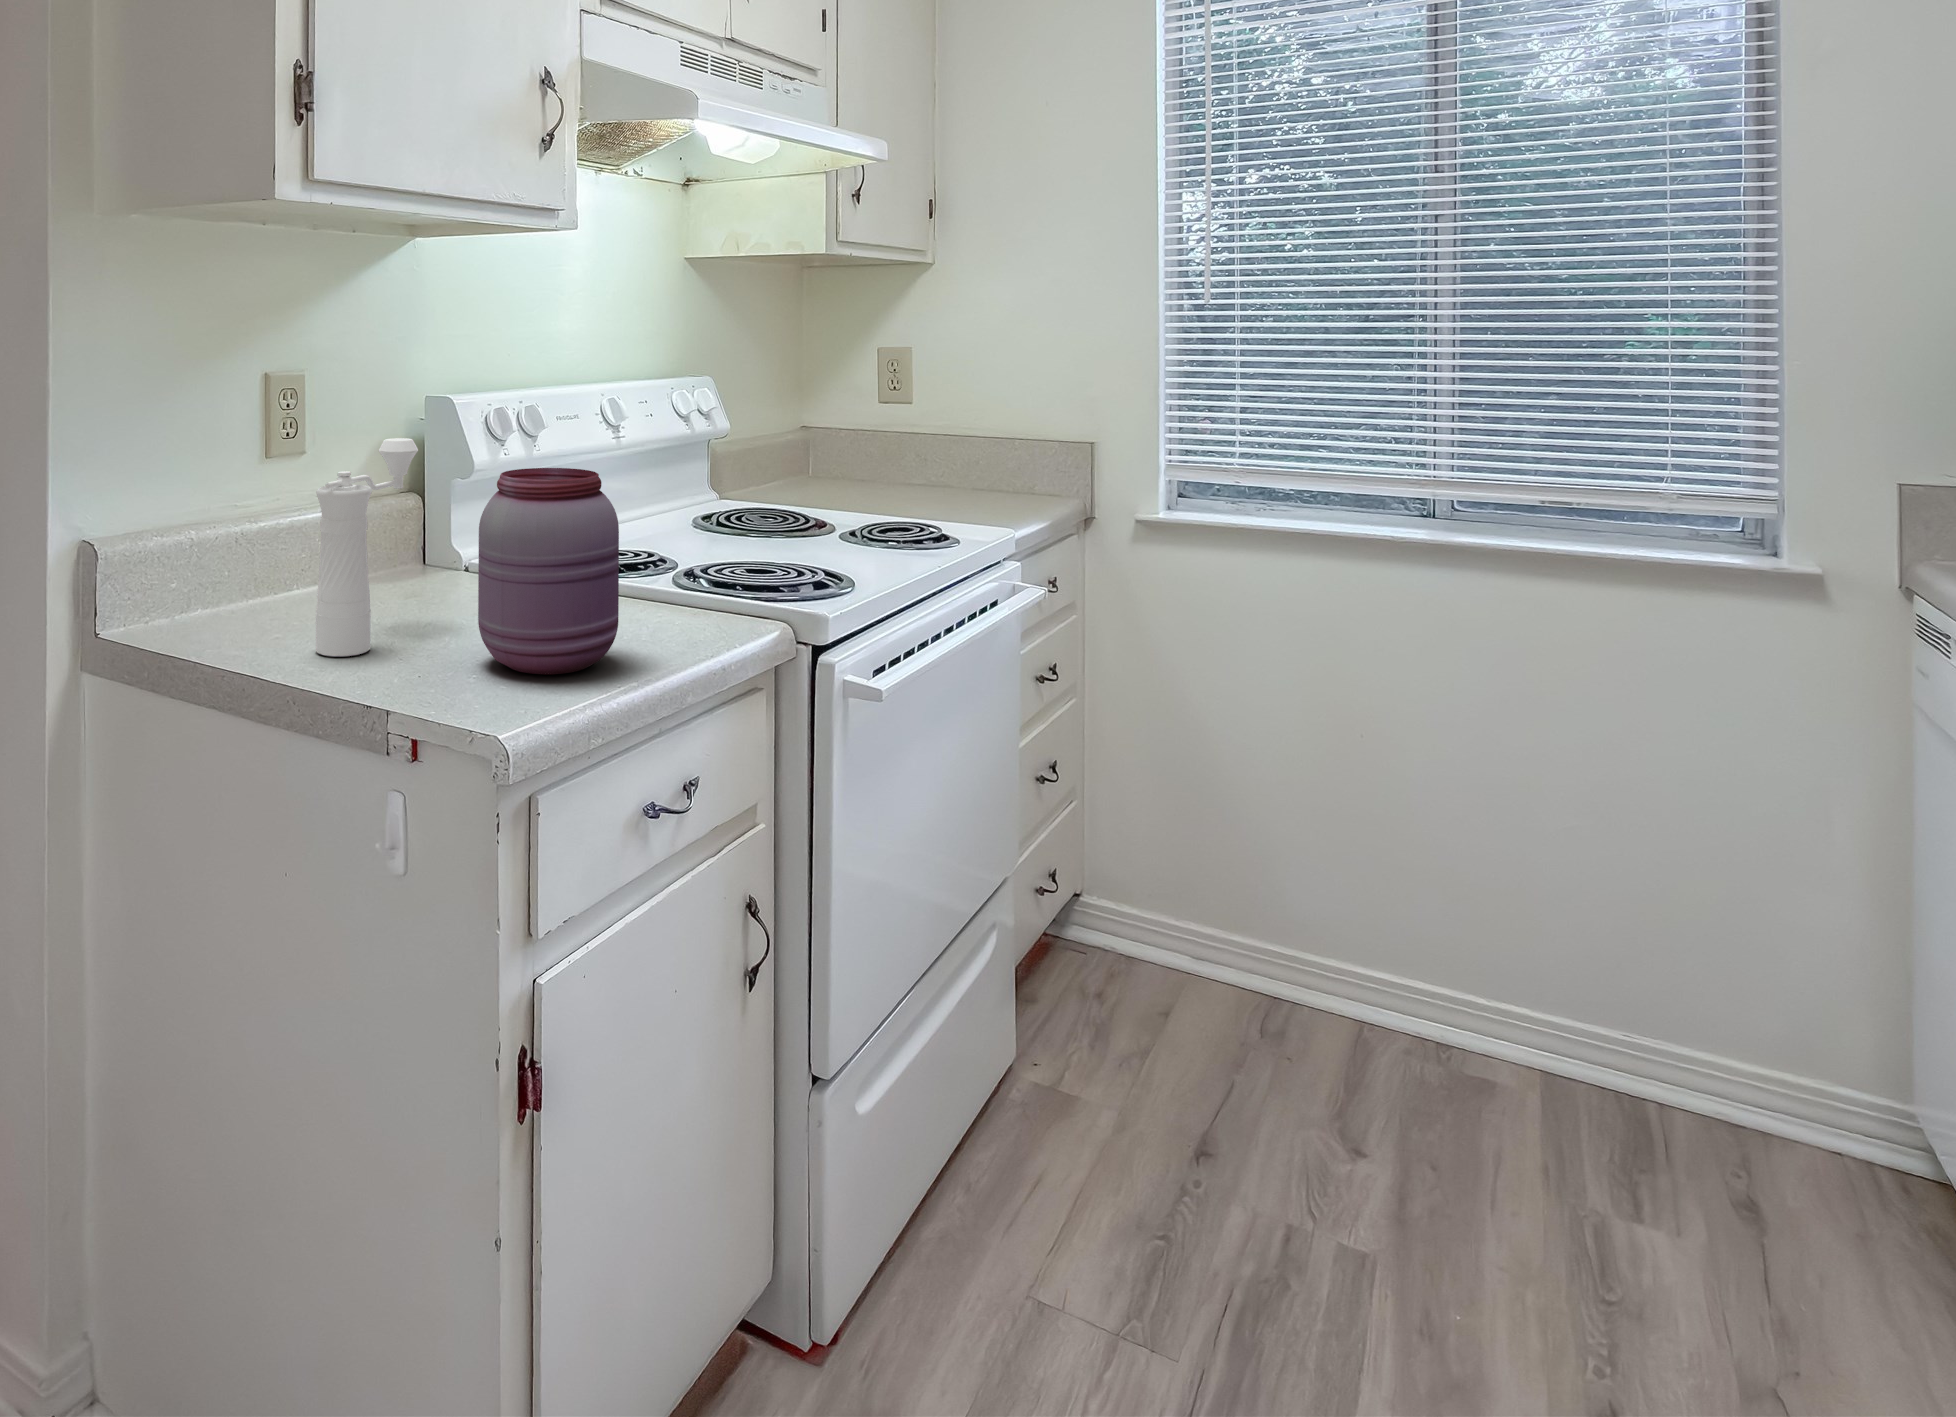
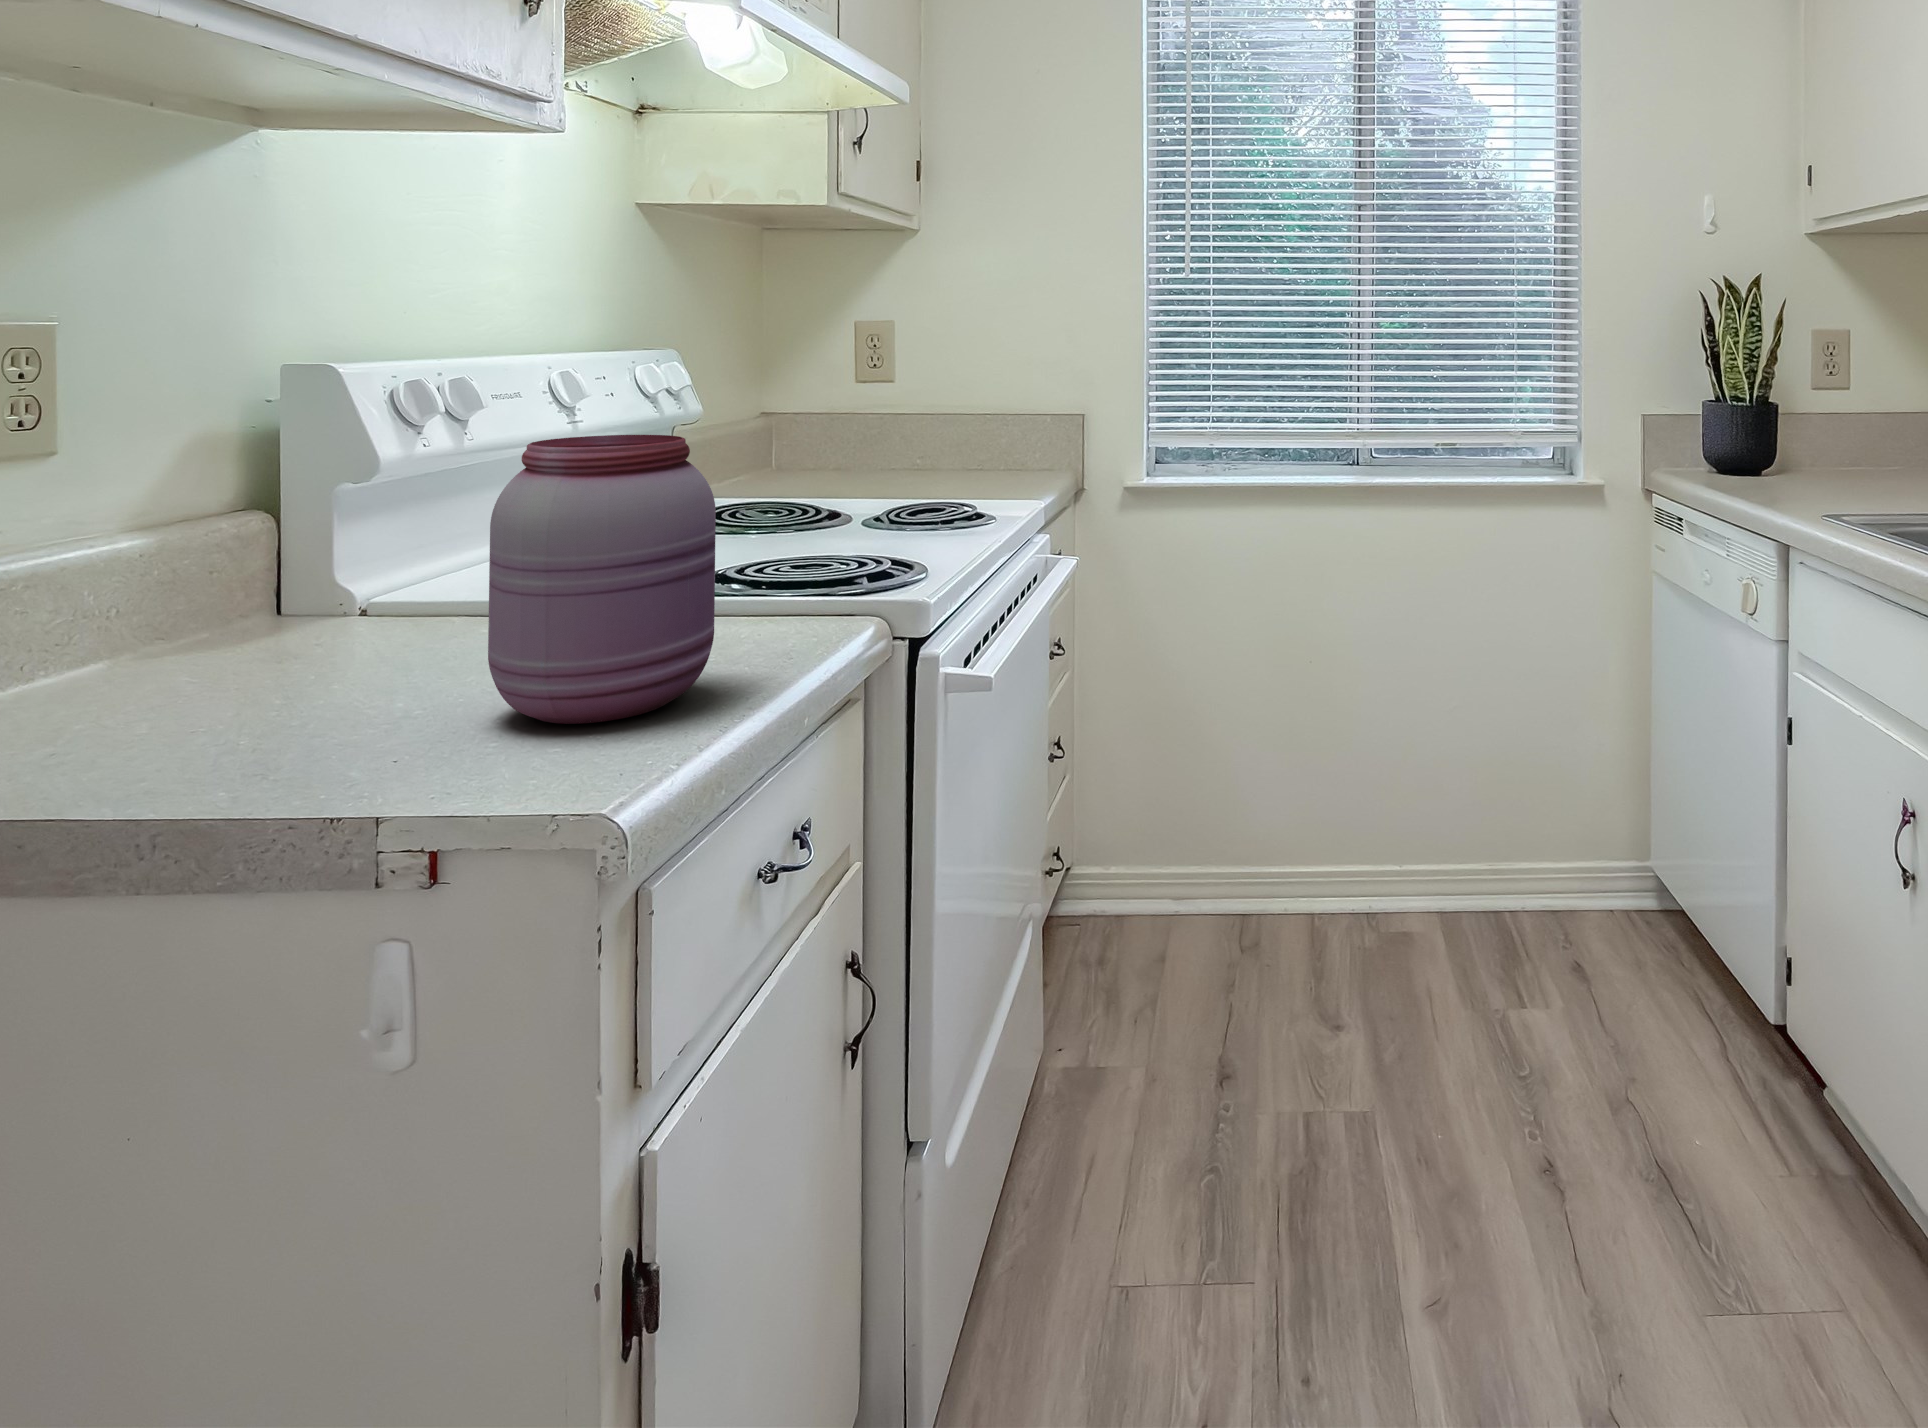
pepper mill: present [316,438,418,657] -> none [153,411,338,763]

